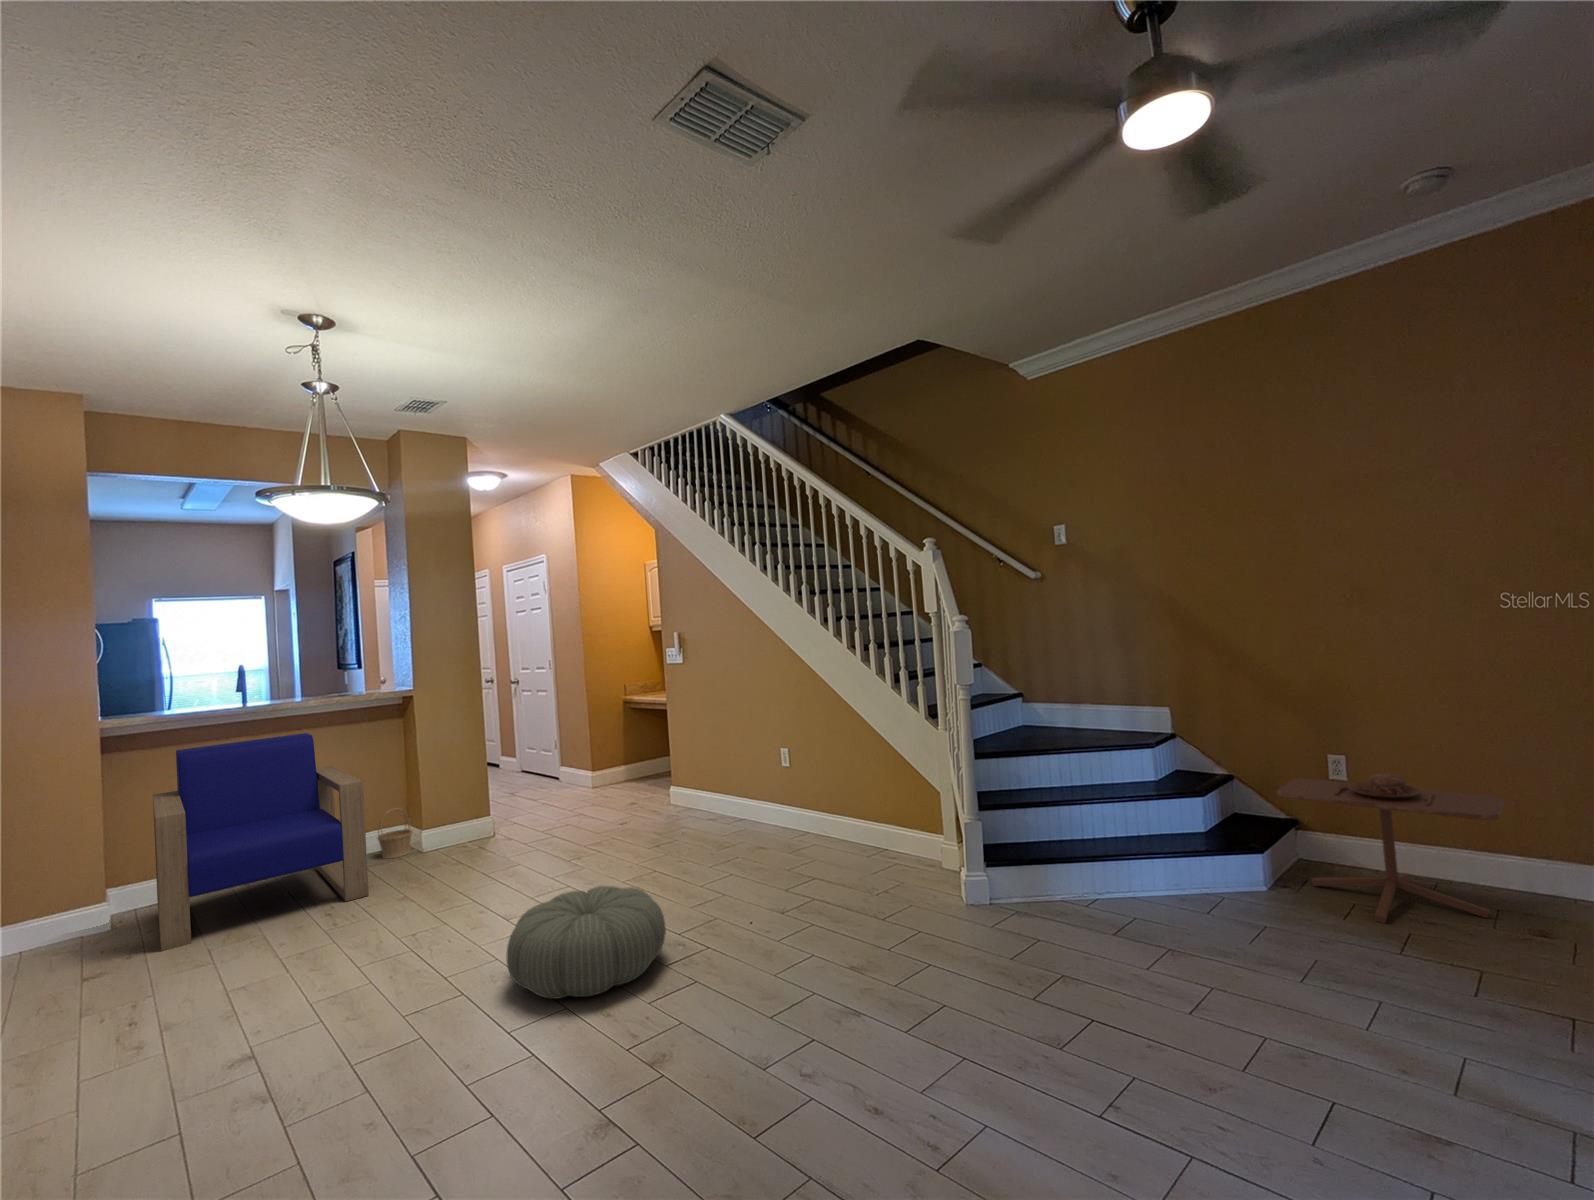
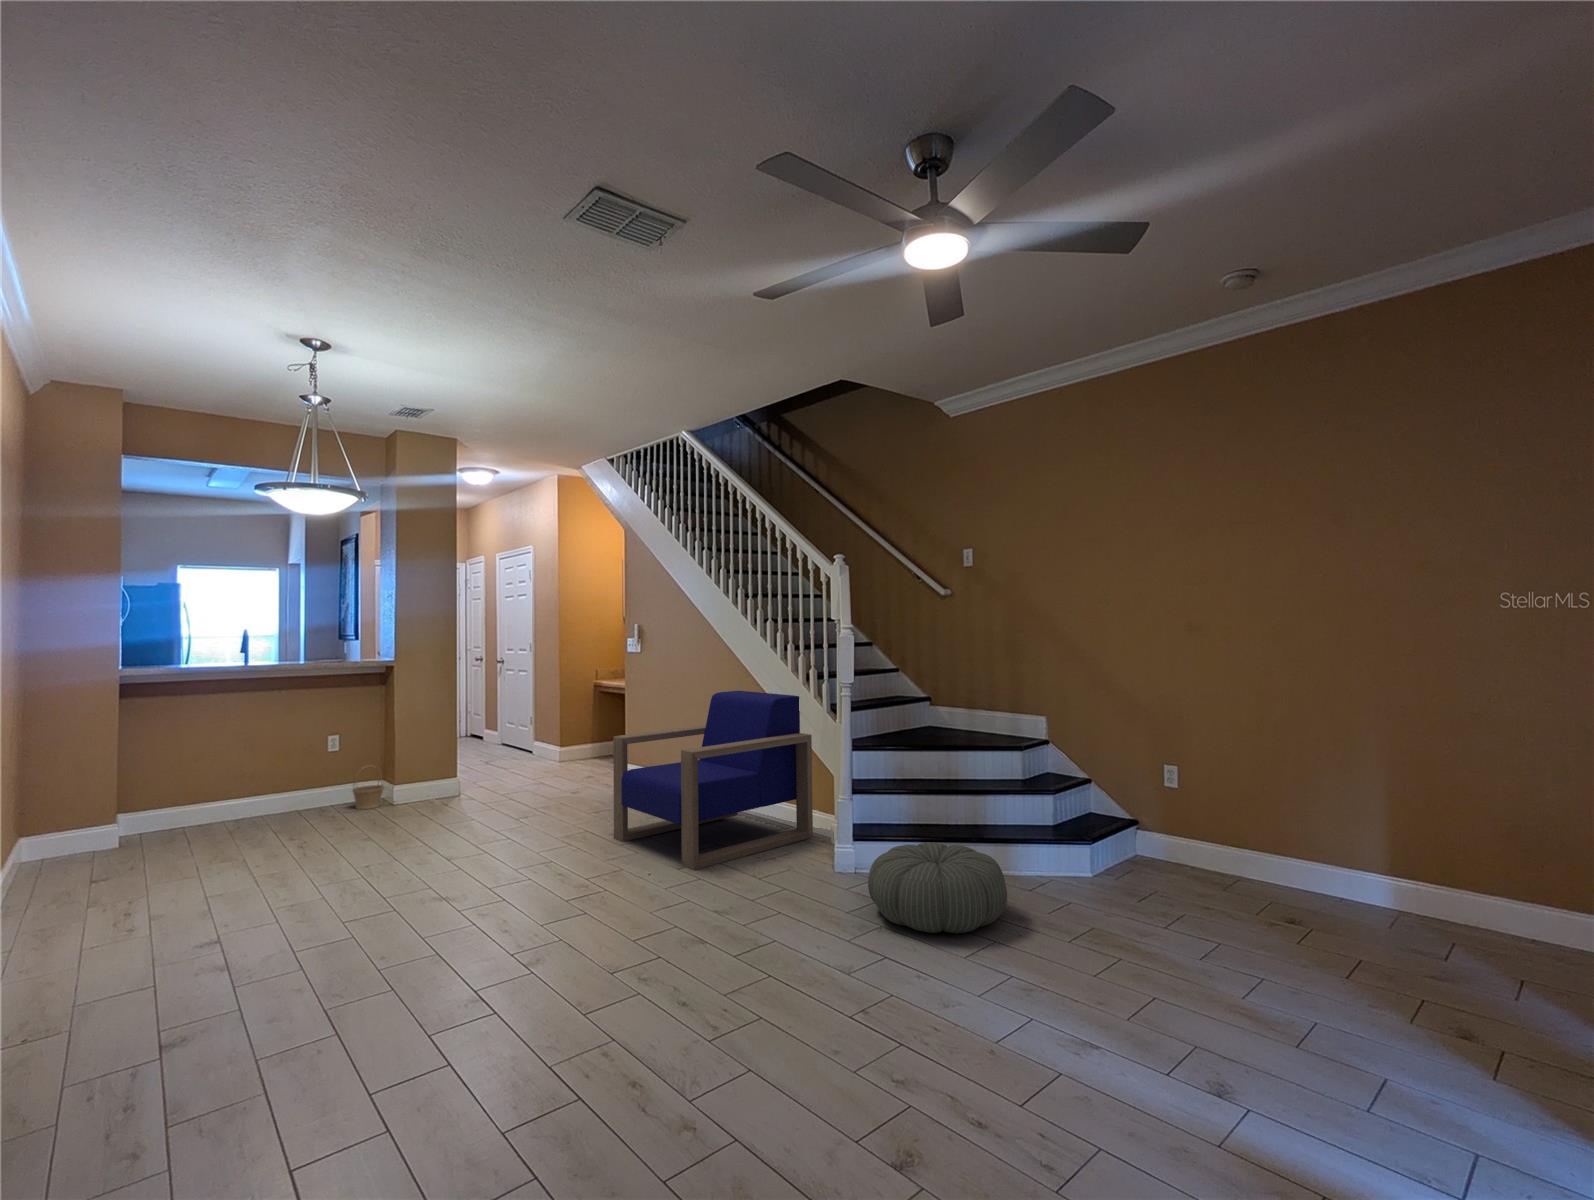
armchair: present [153,733,369,952] -> present [613,691,813,870]
side table: present [1277,774,1505,923] -> none [1109,783,1286,910]
pouf: present [507,886,666,999] -> present [868,842,1007,933]

